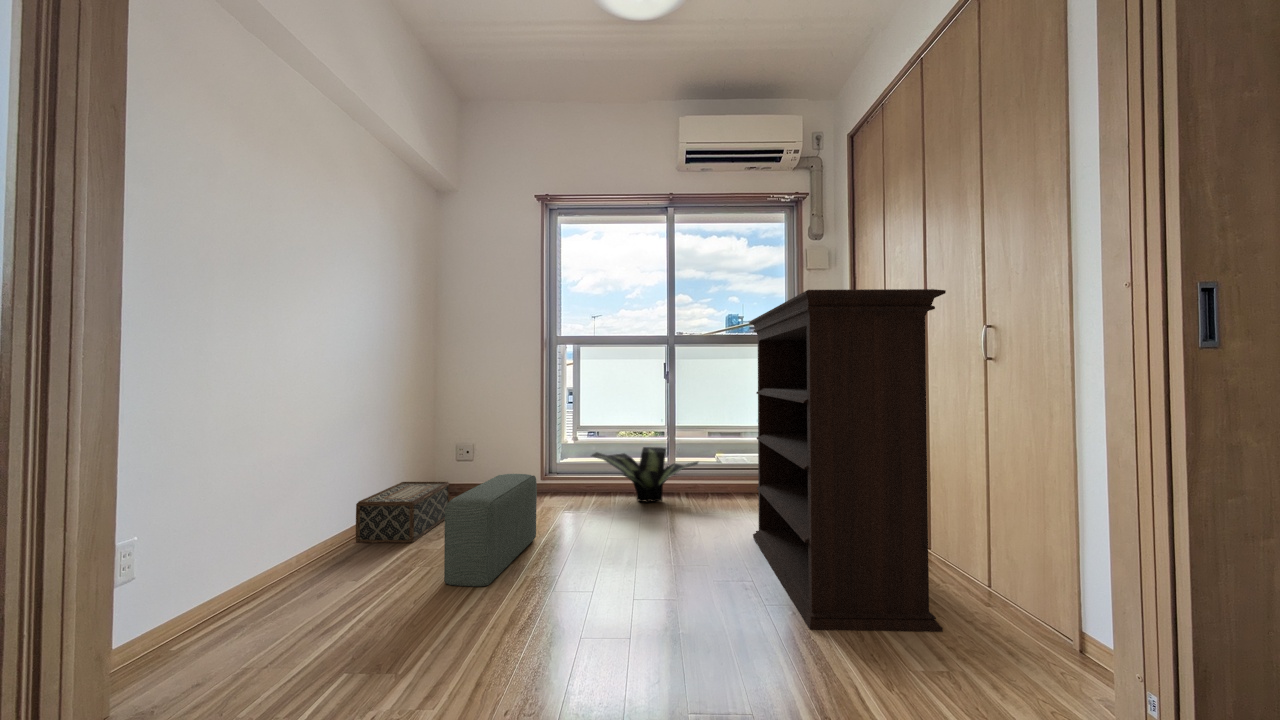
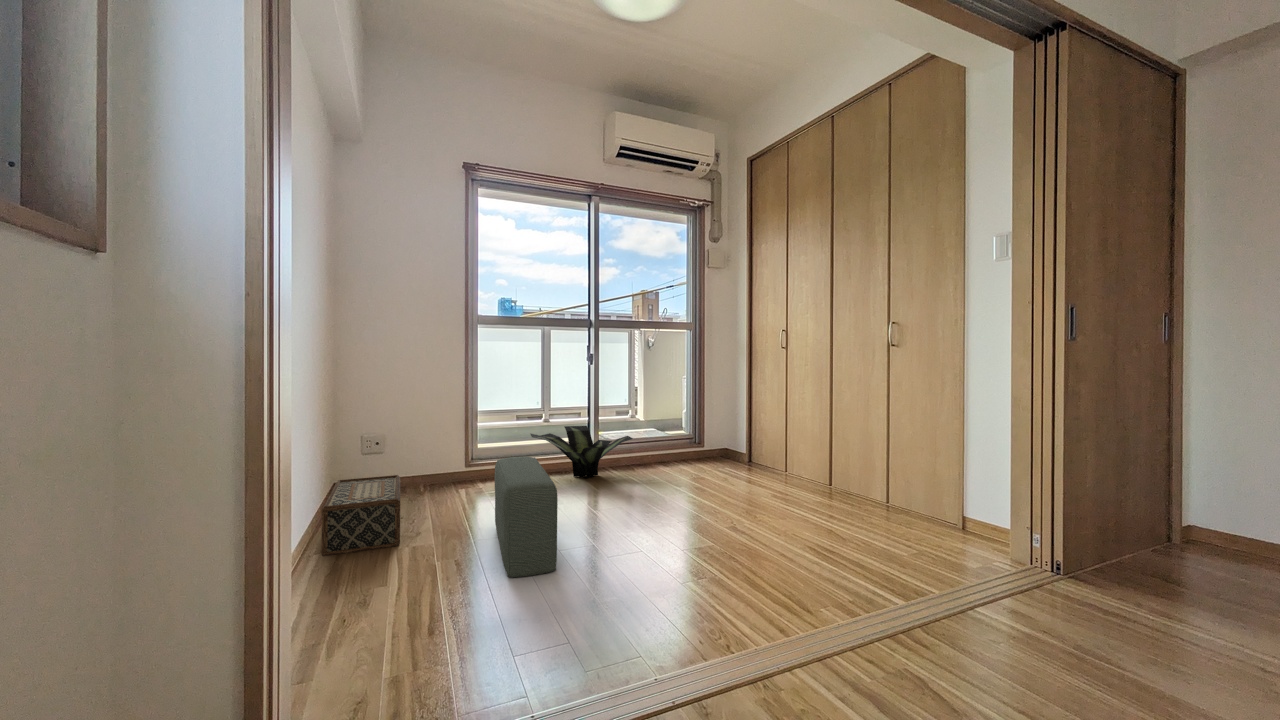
bookshelf: present [749,289,946,632] -> none [714,286,928,555]

